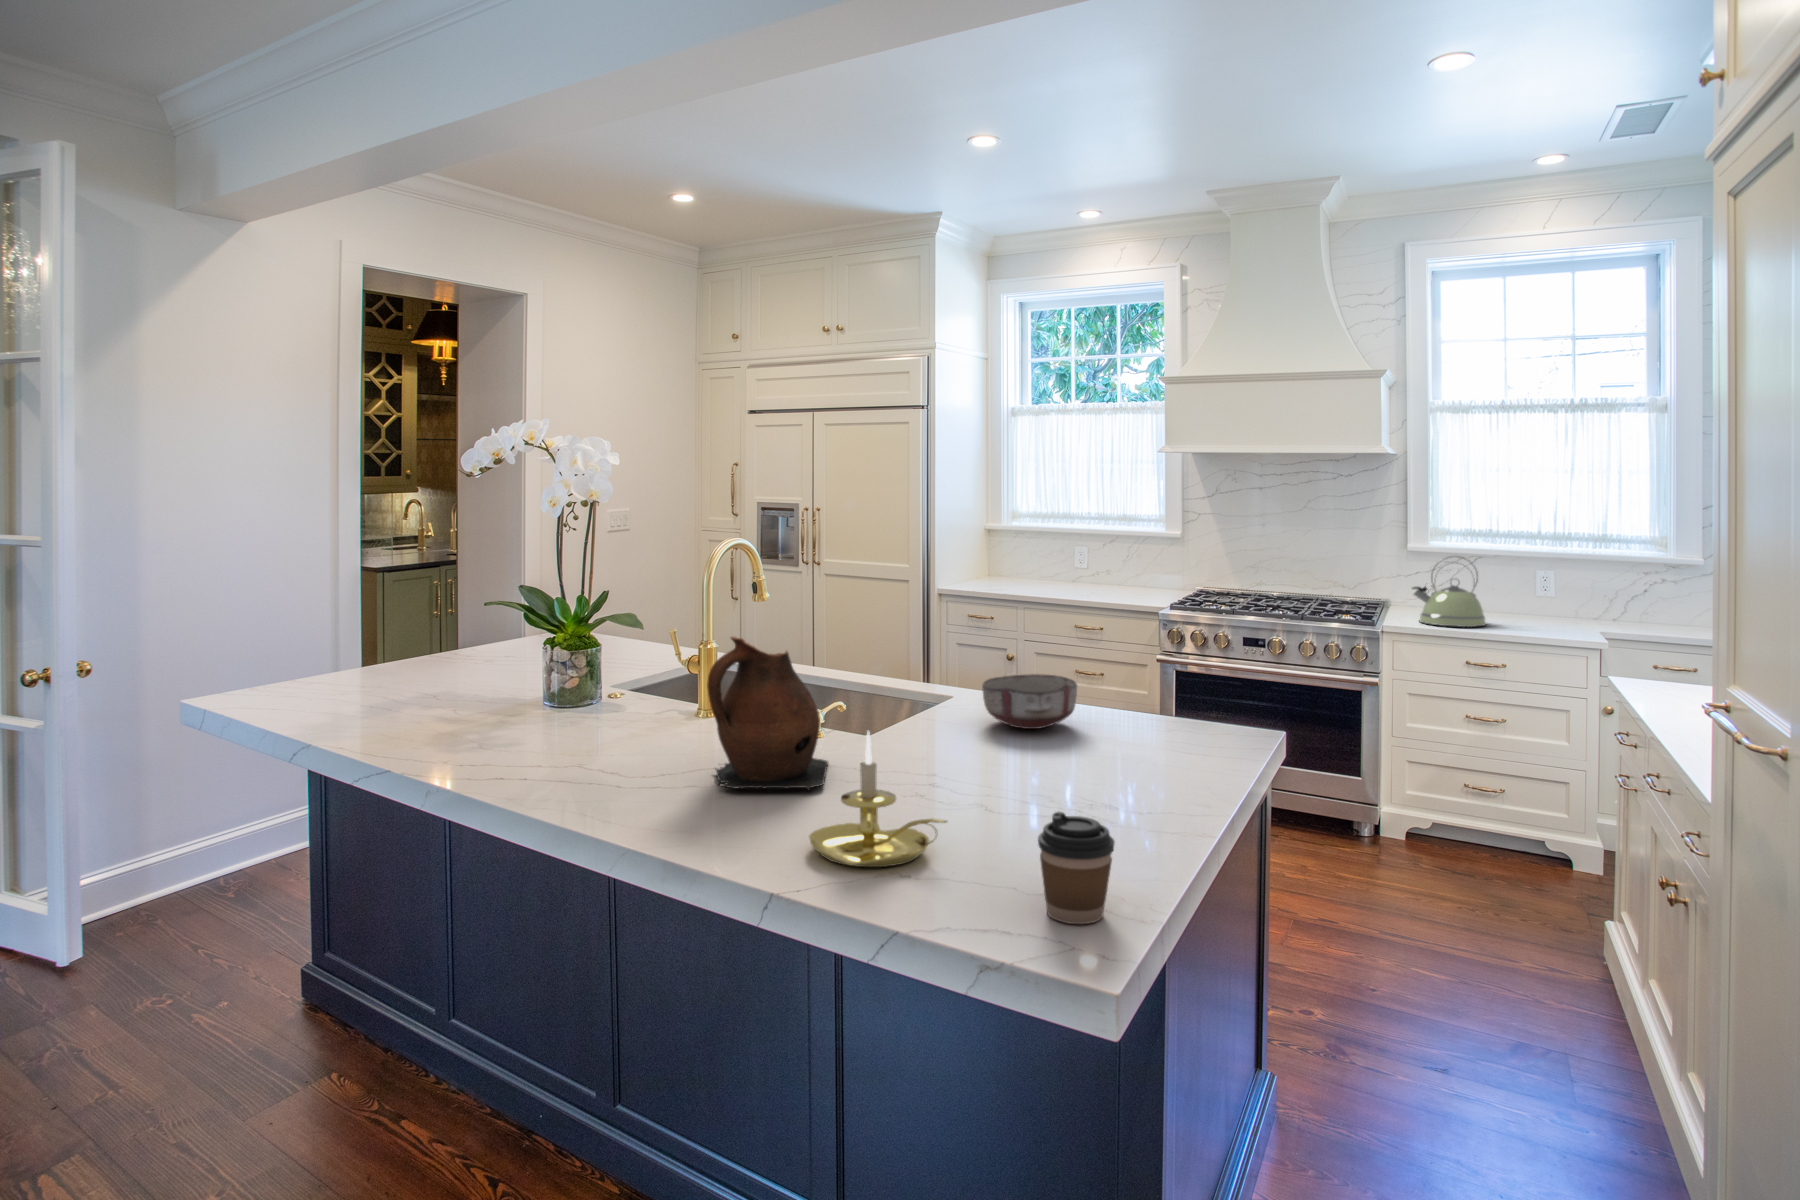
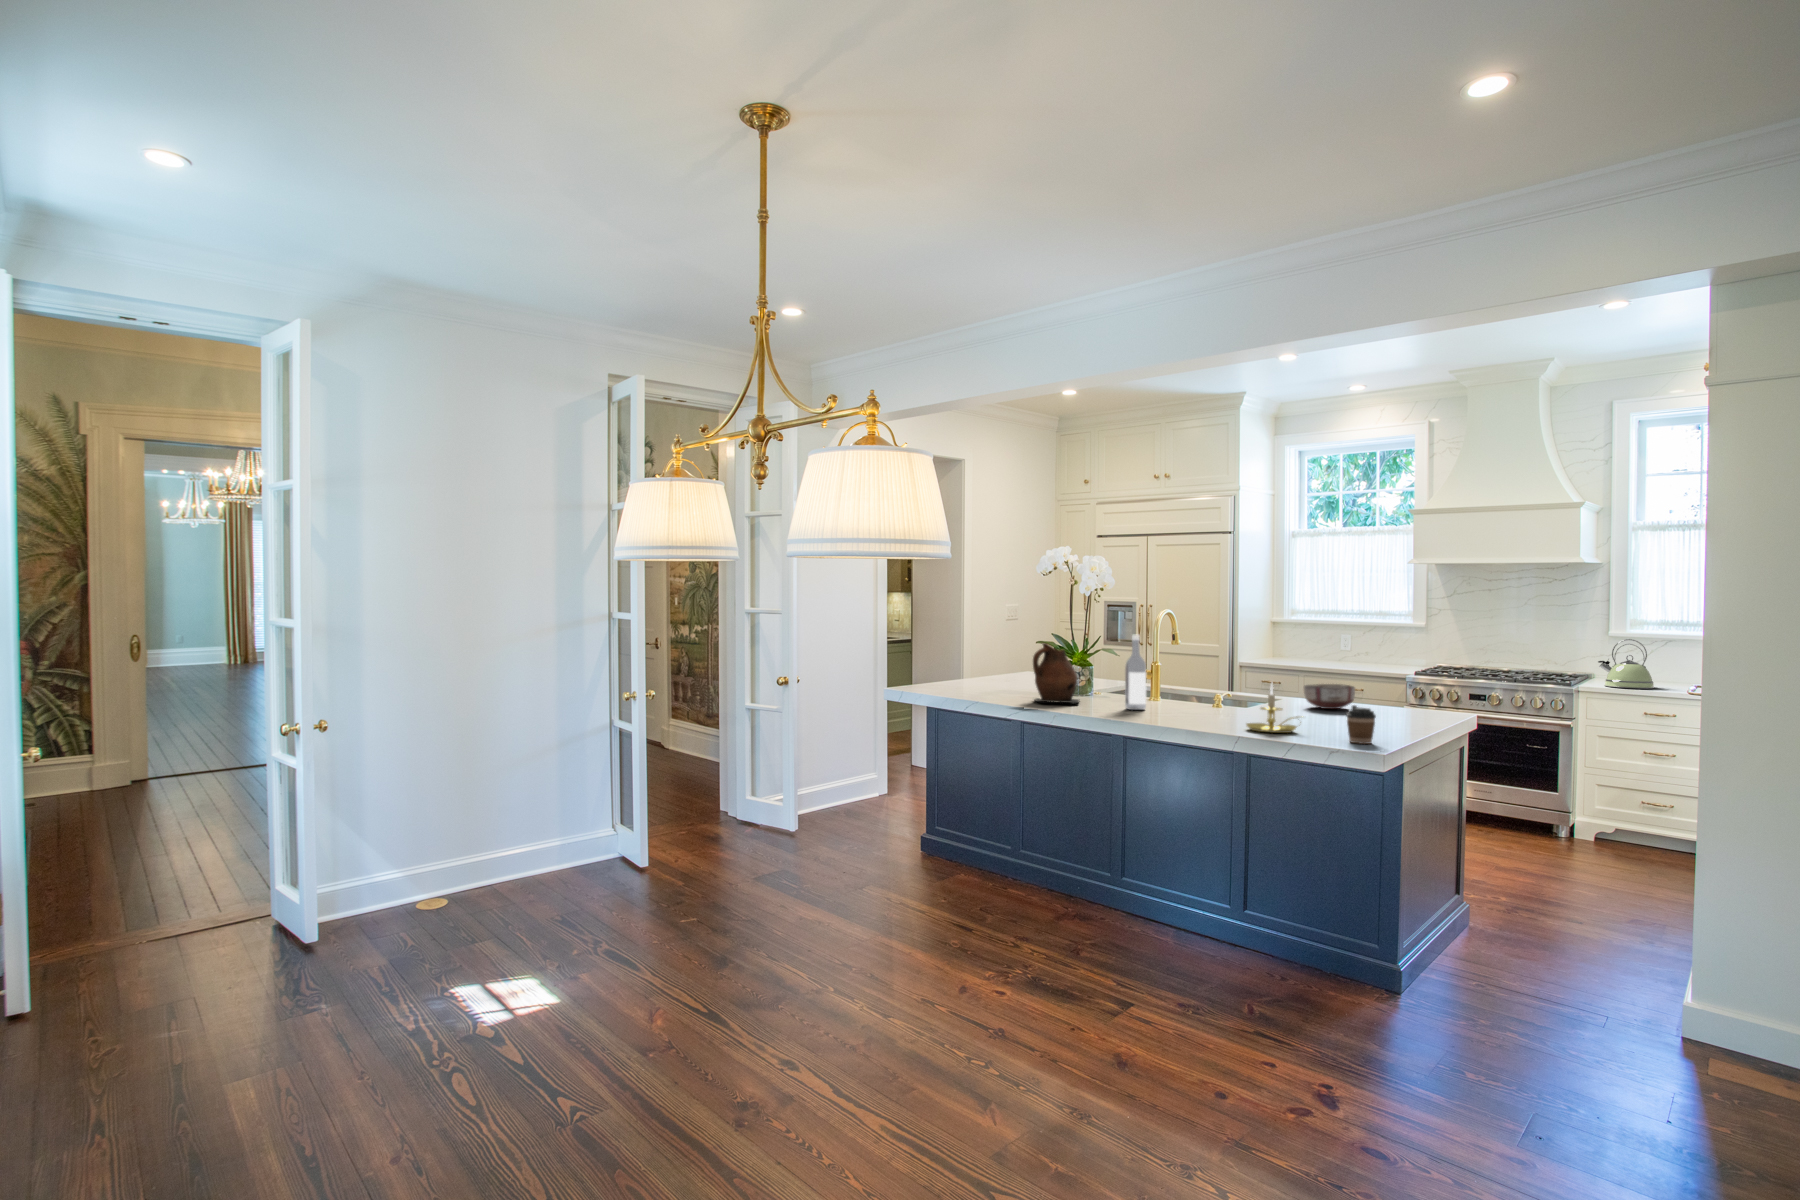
wine bottle: none [603,597,651,762] -> present [1125,635,1146,710]
ceramic pitcher: present [707,637,828,790] -> present [1033,643,1079,703]

